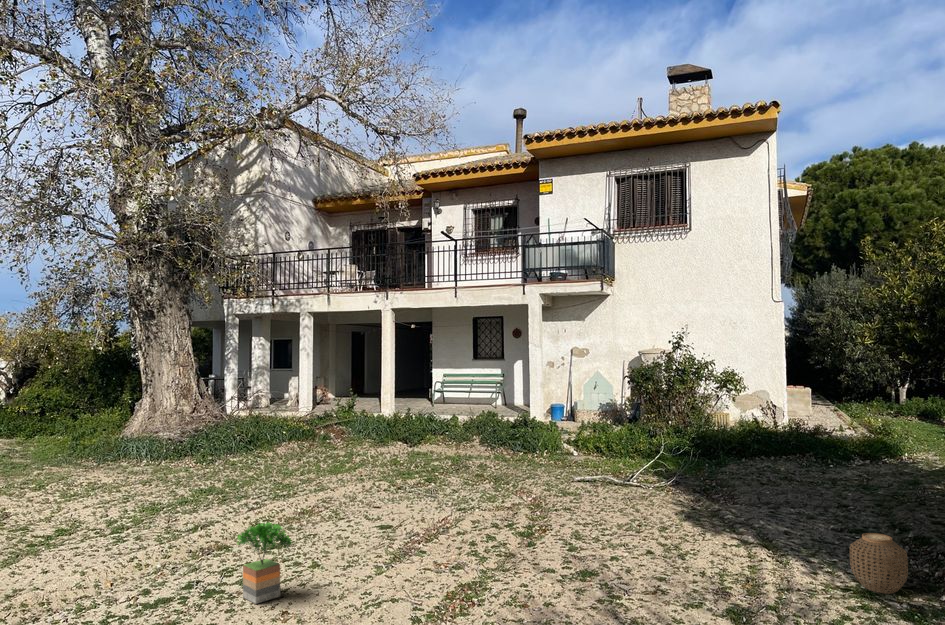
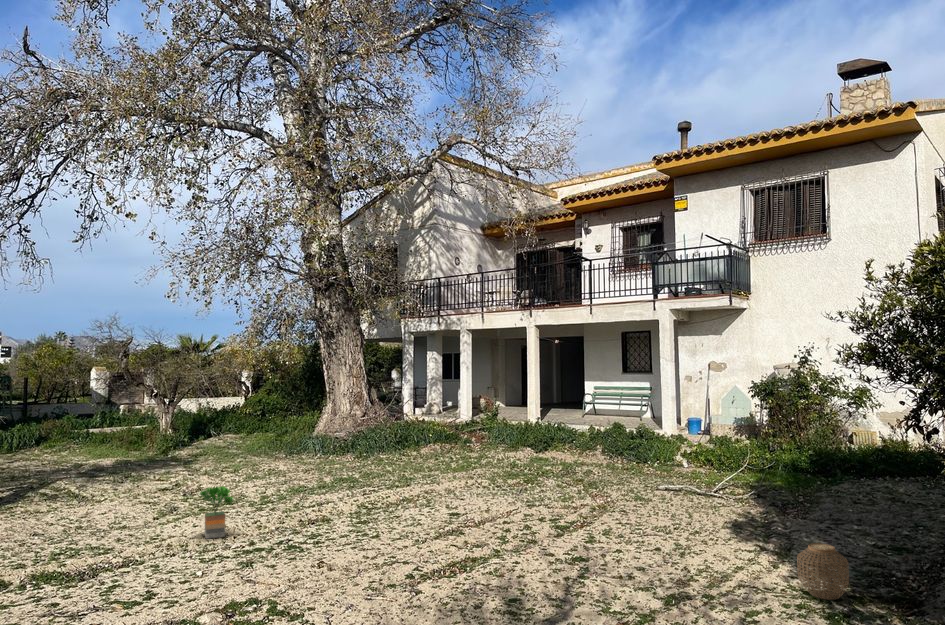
potted tree: present [238,523,292,604] -> present [200,486,233,539]

